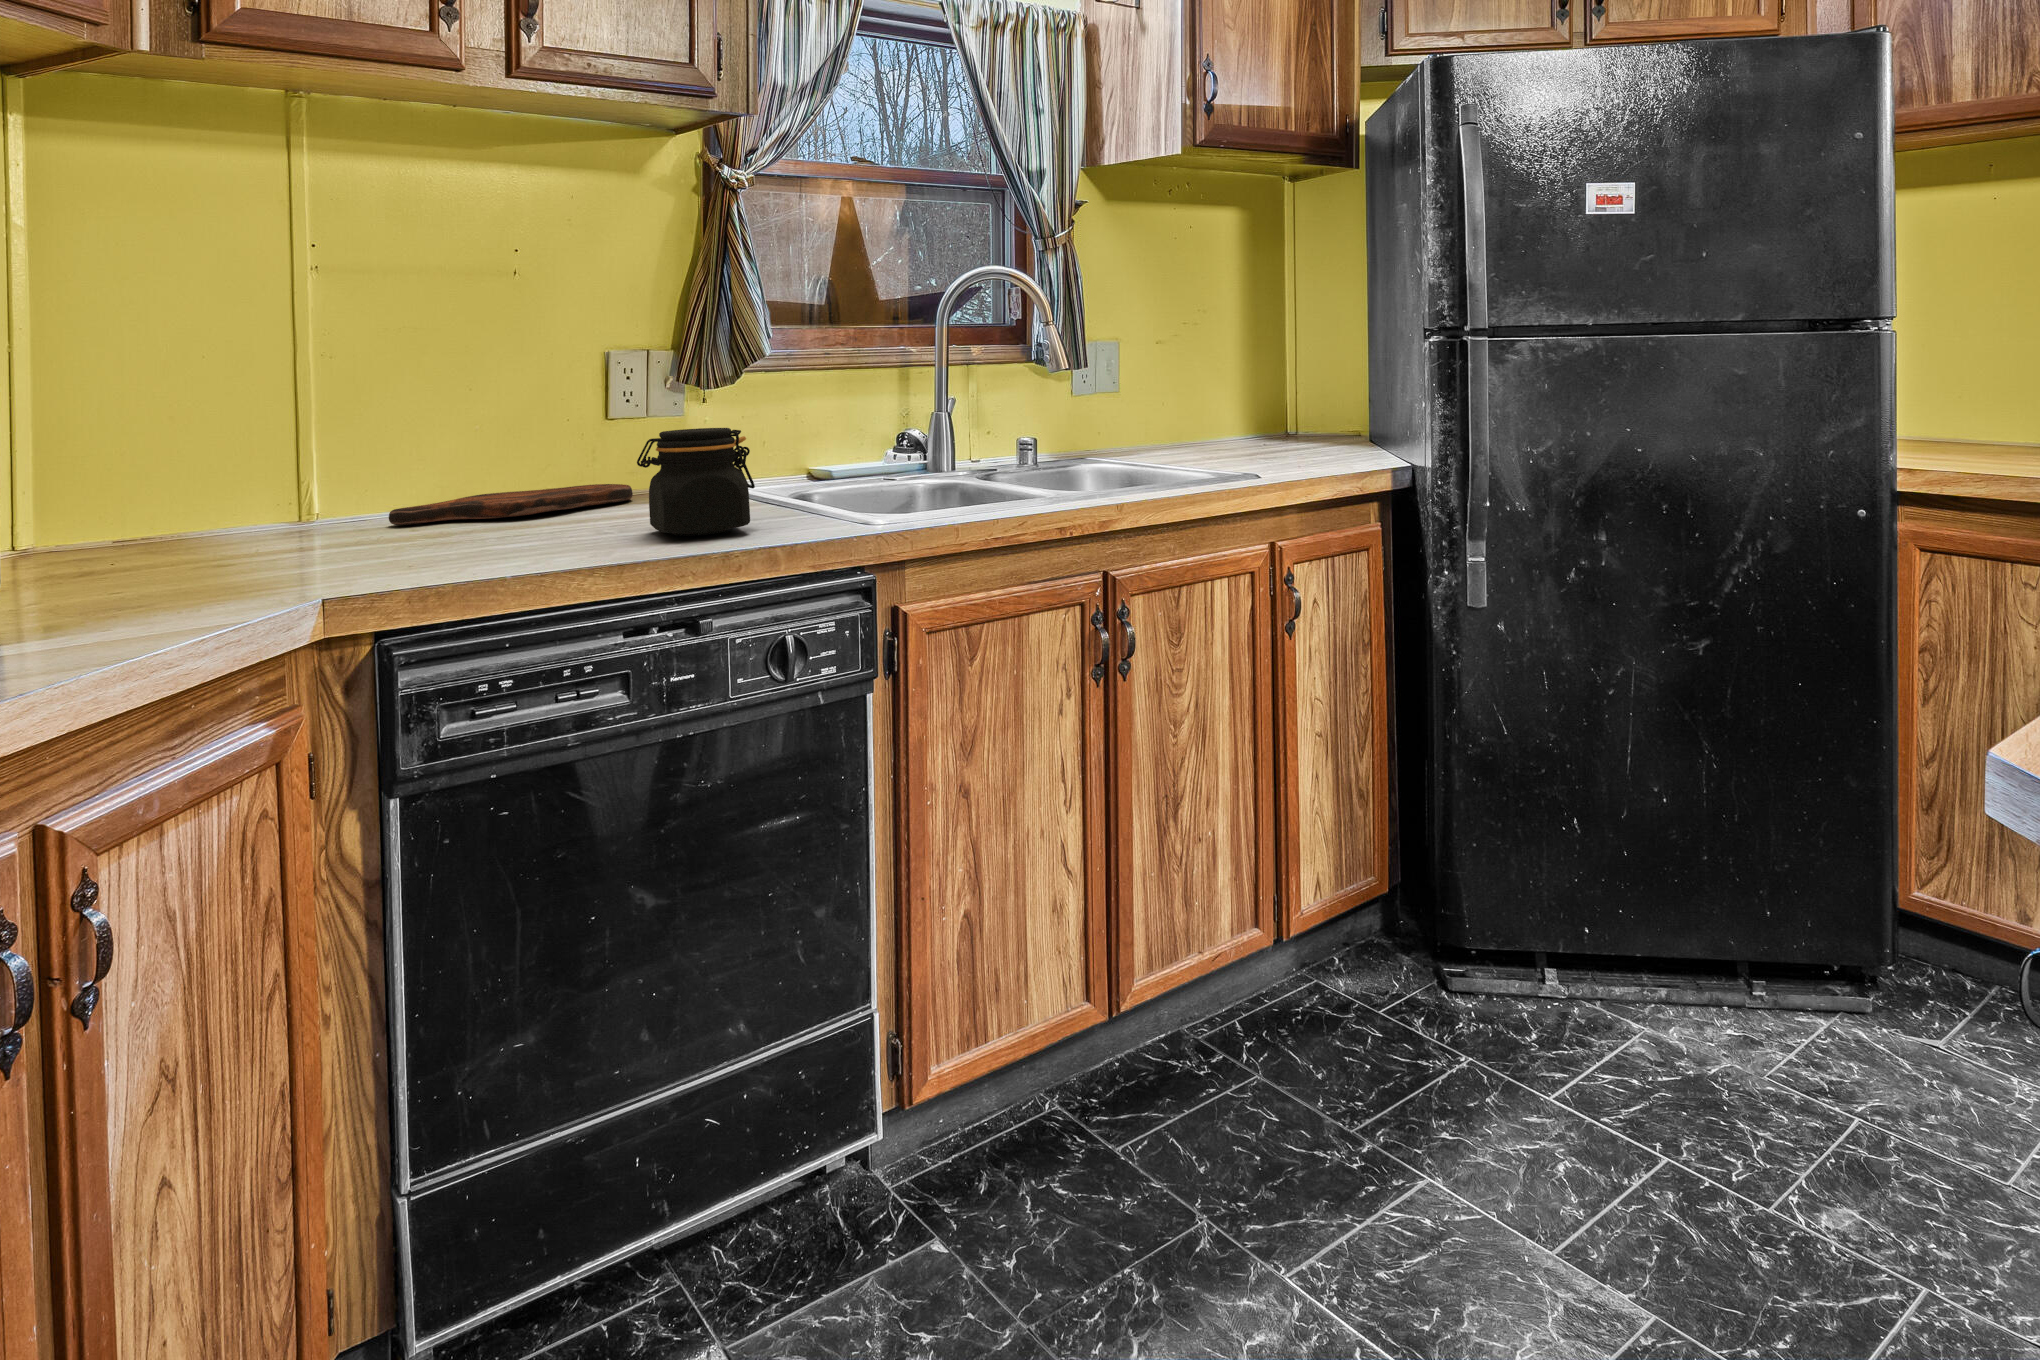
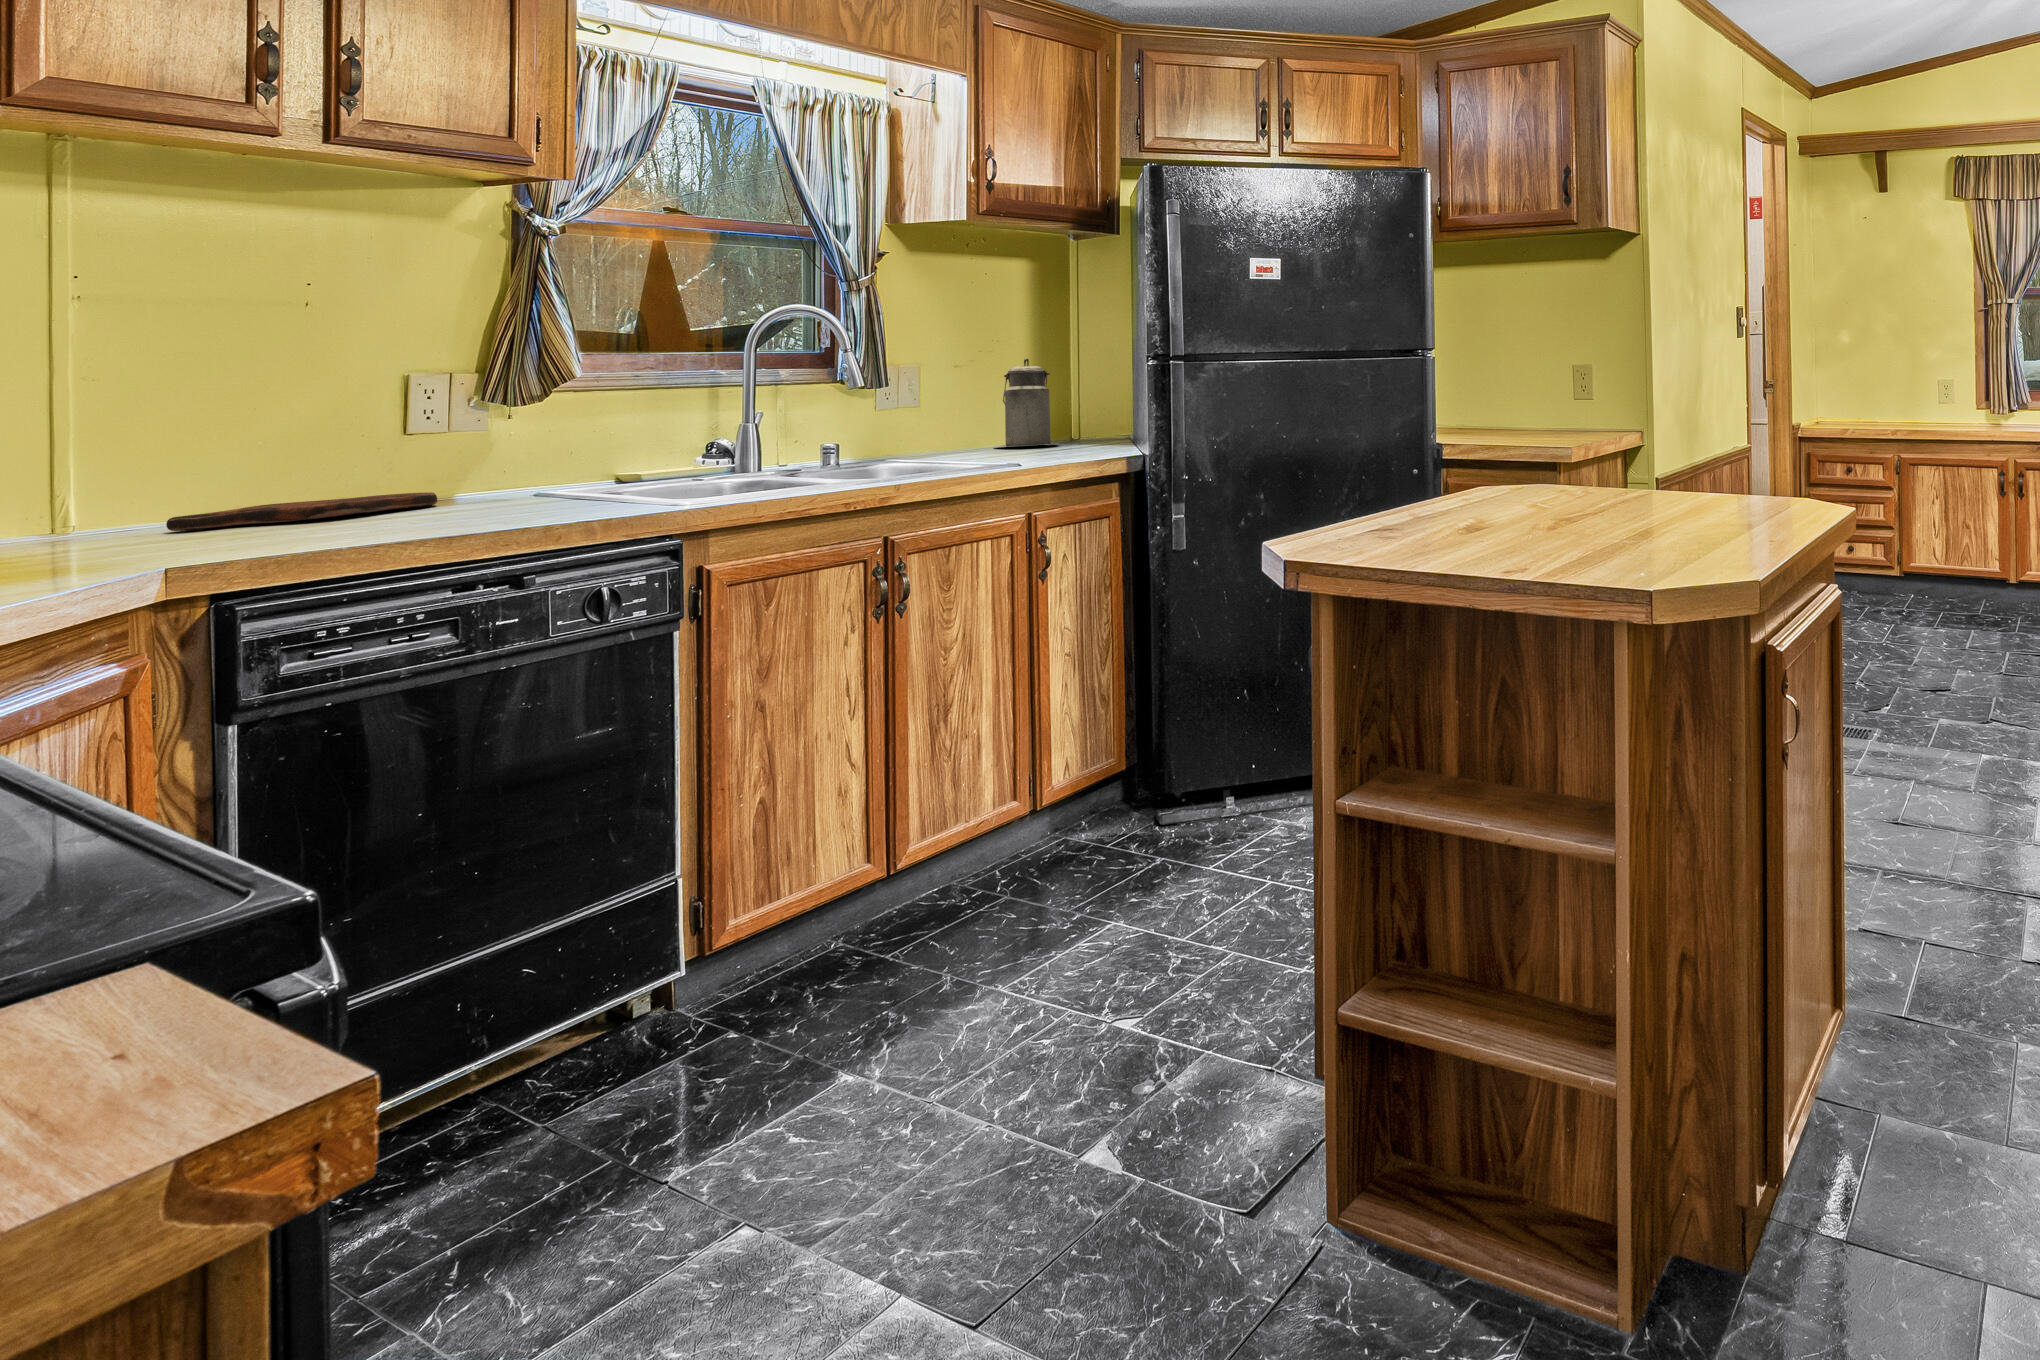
canister: none [1198,326,1279,438] -> present [994,358,1058,448]
jar: present [637,428,755,536] -> none [459,435,574,520]

